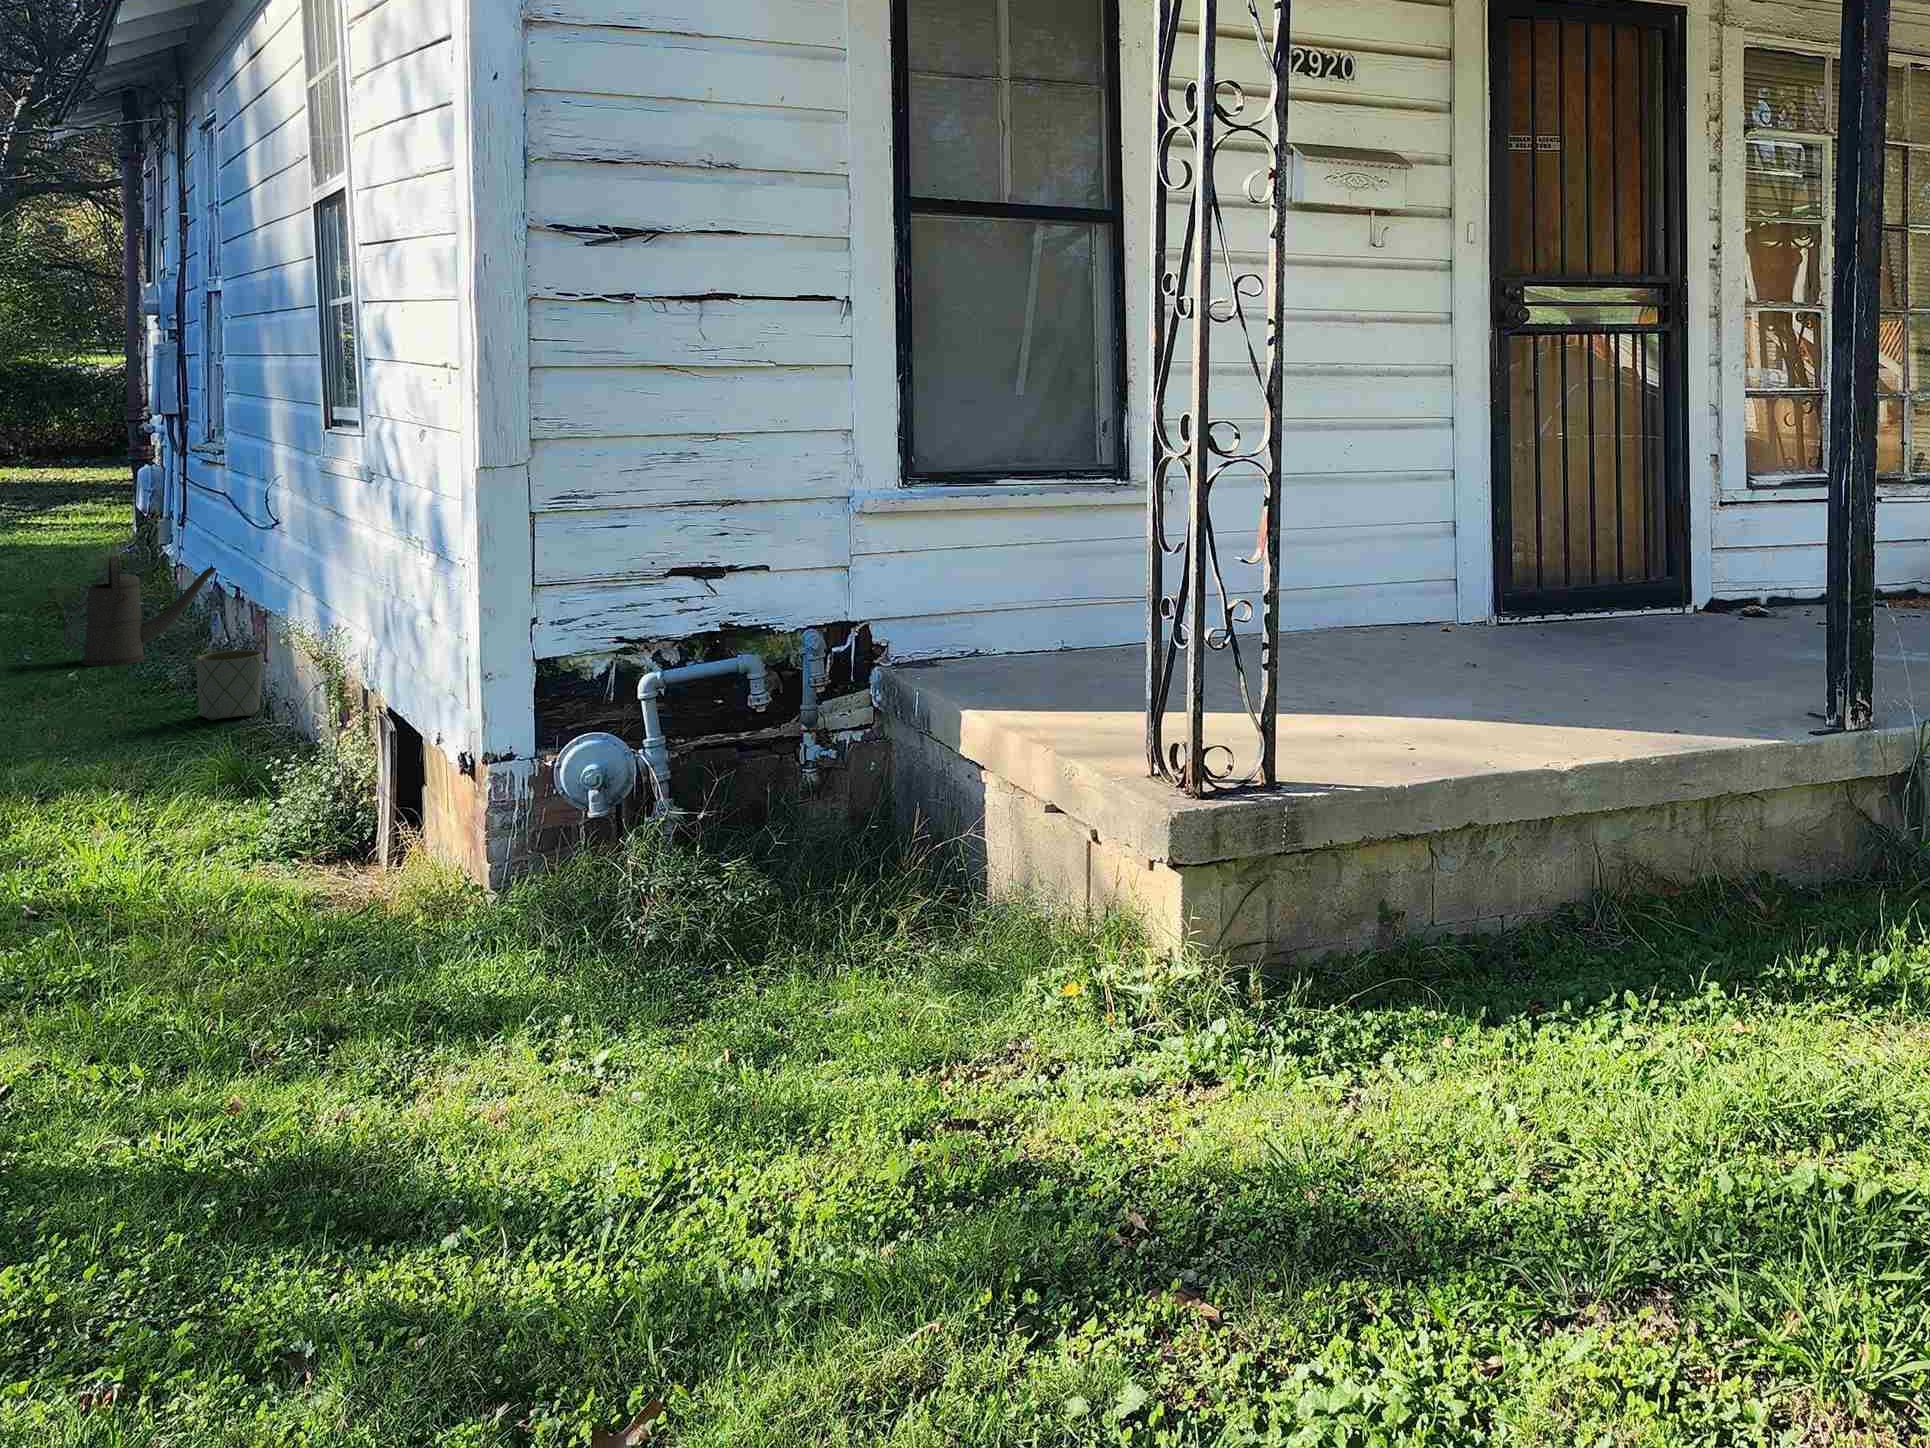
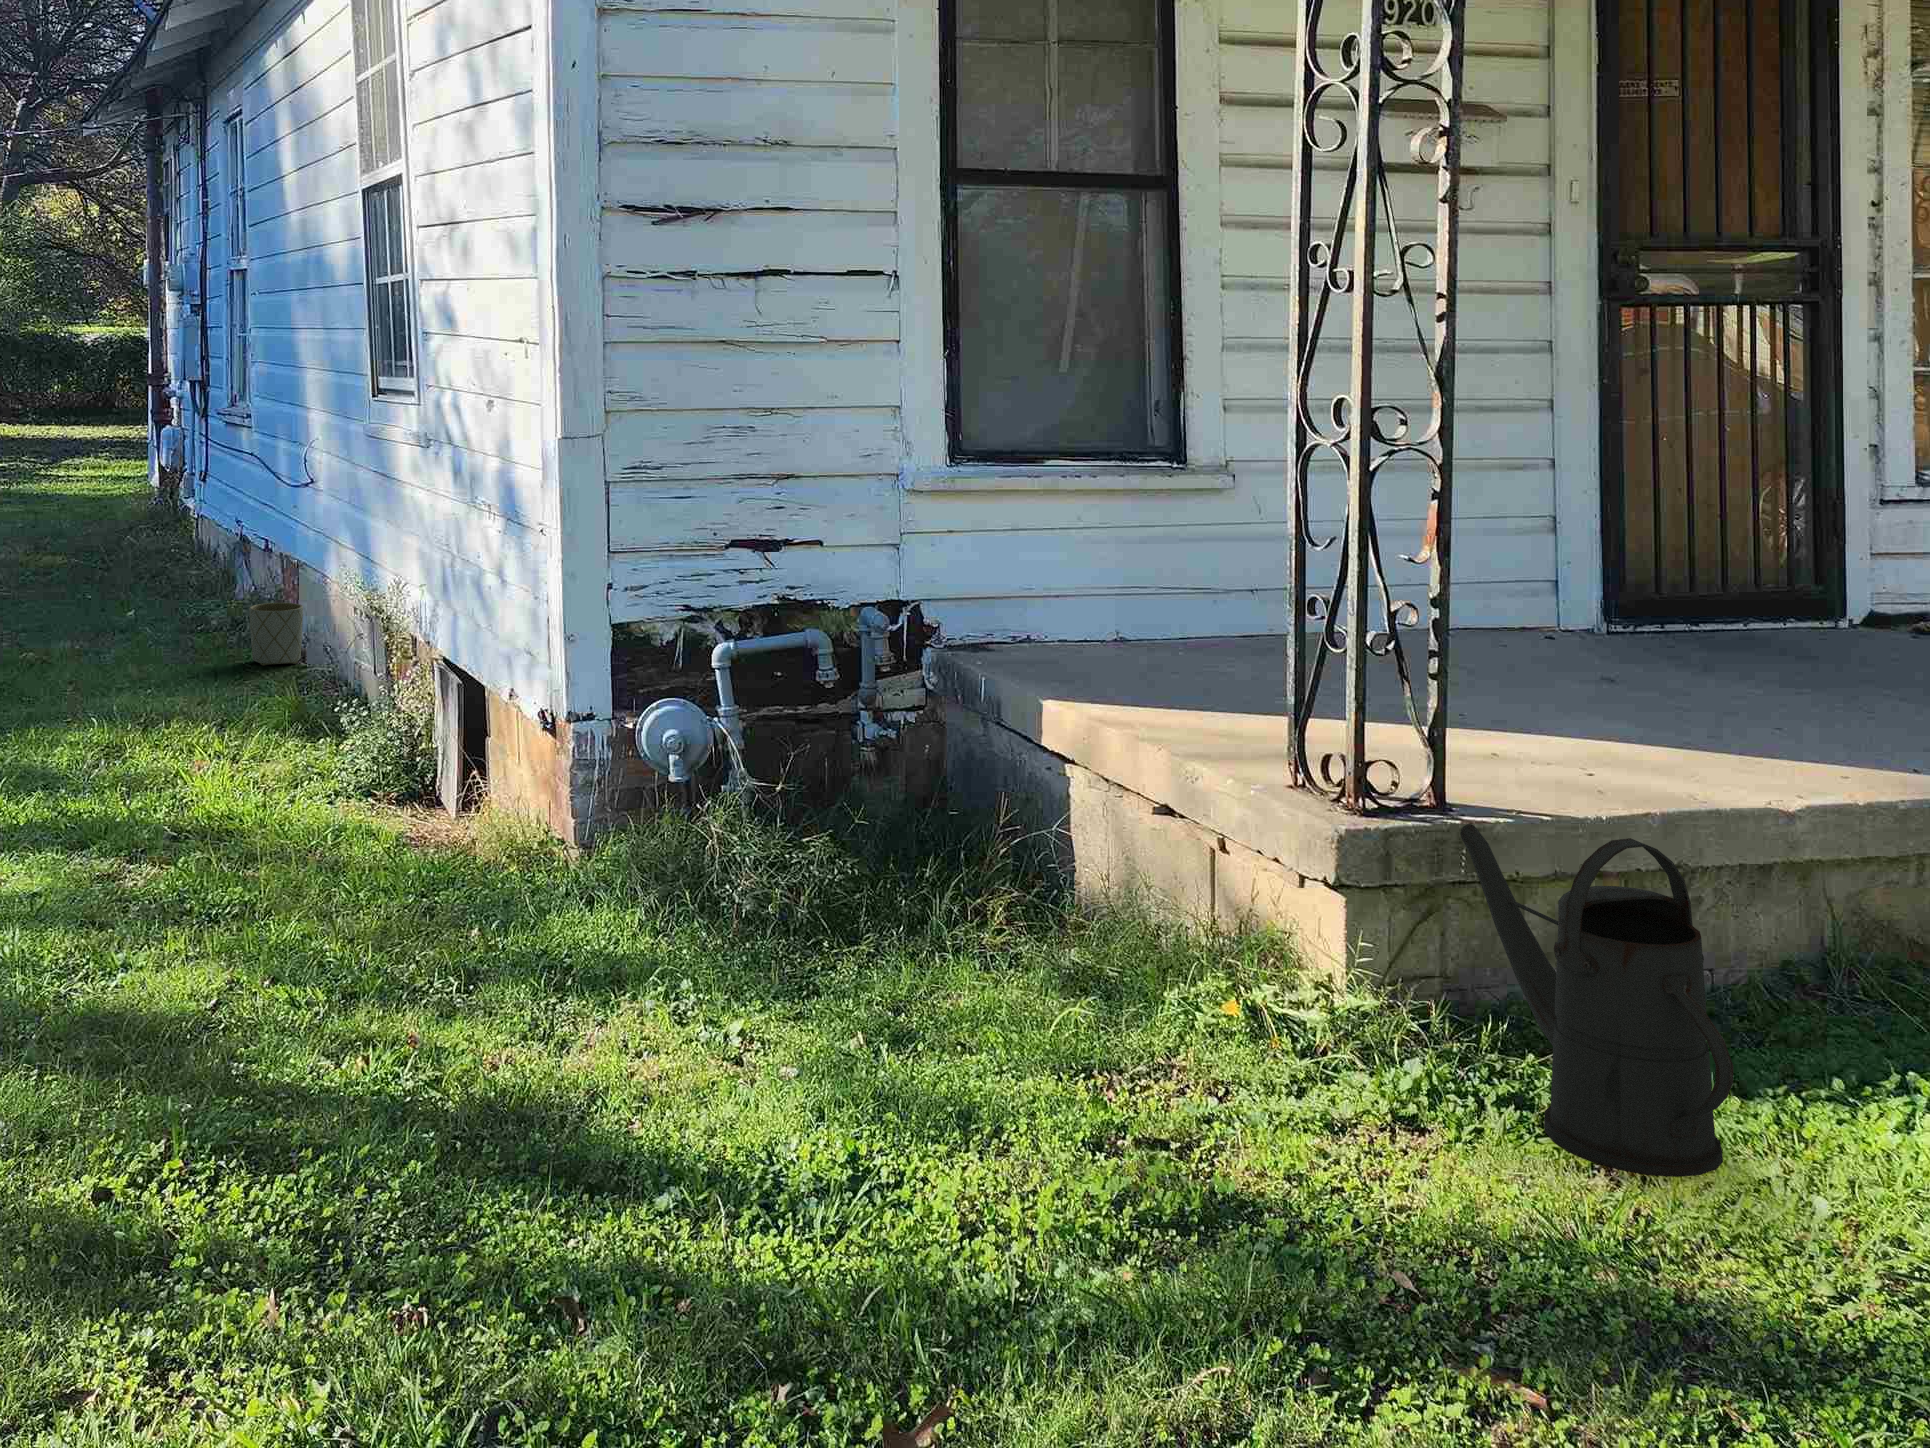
watering can: present [62,556,213,666] -> present [1460,824,1733,1177]

